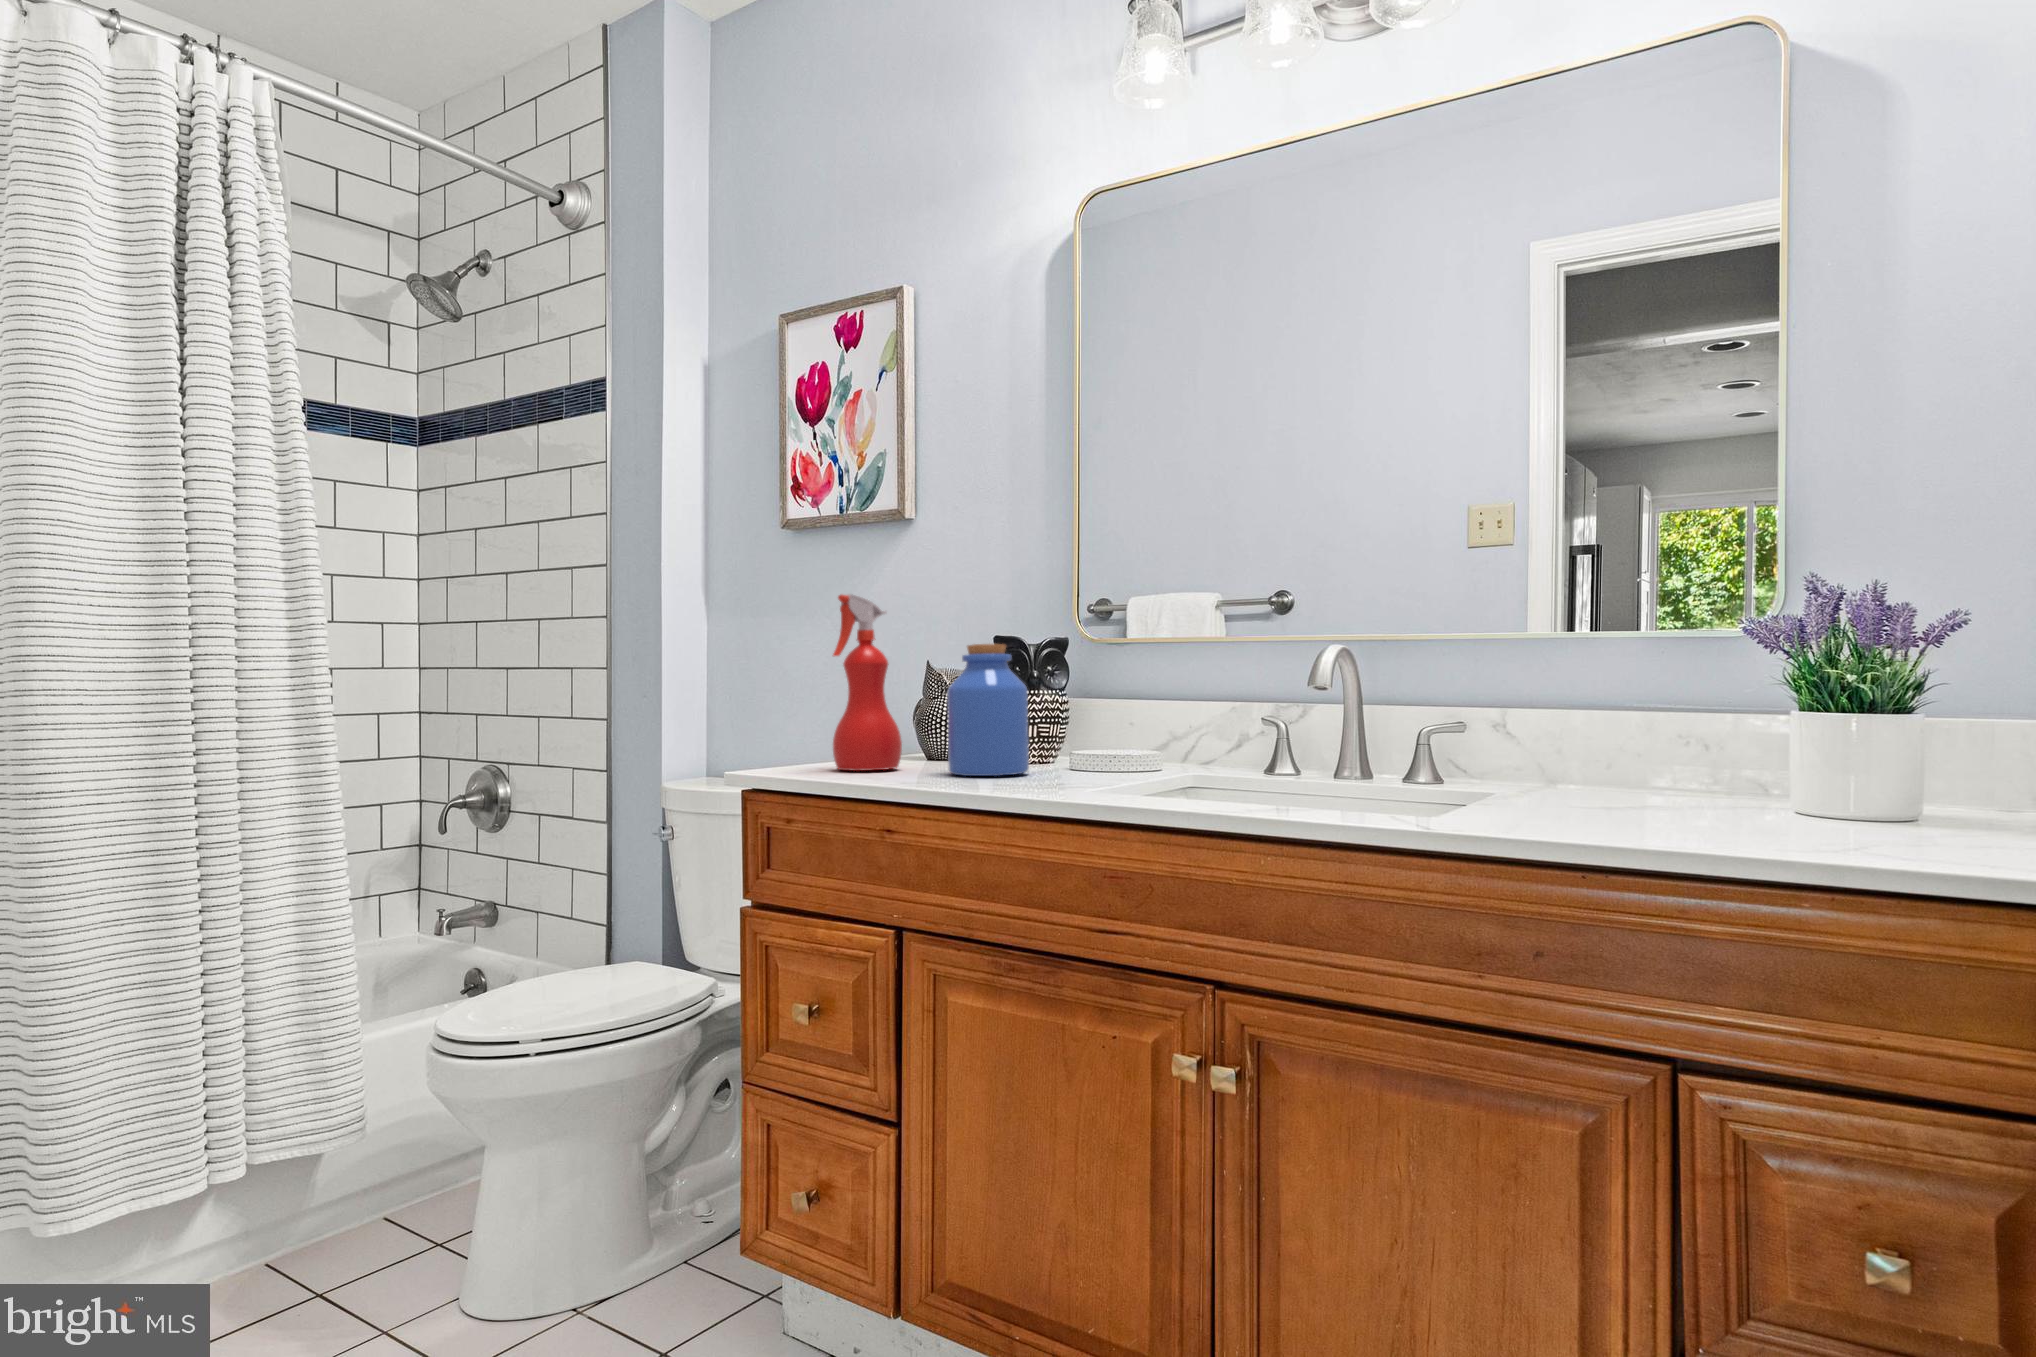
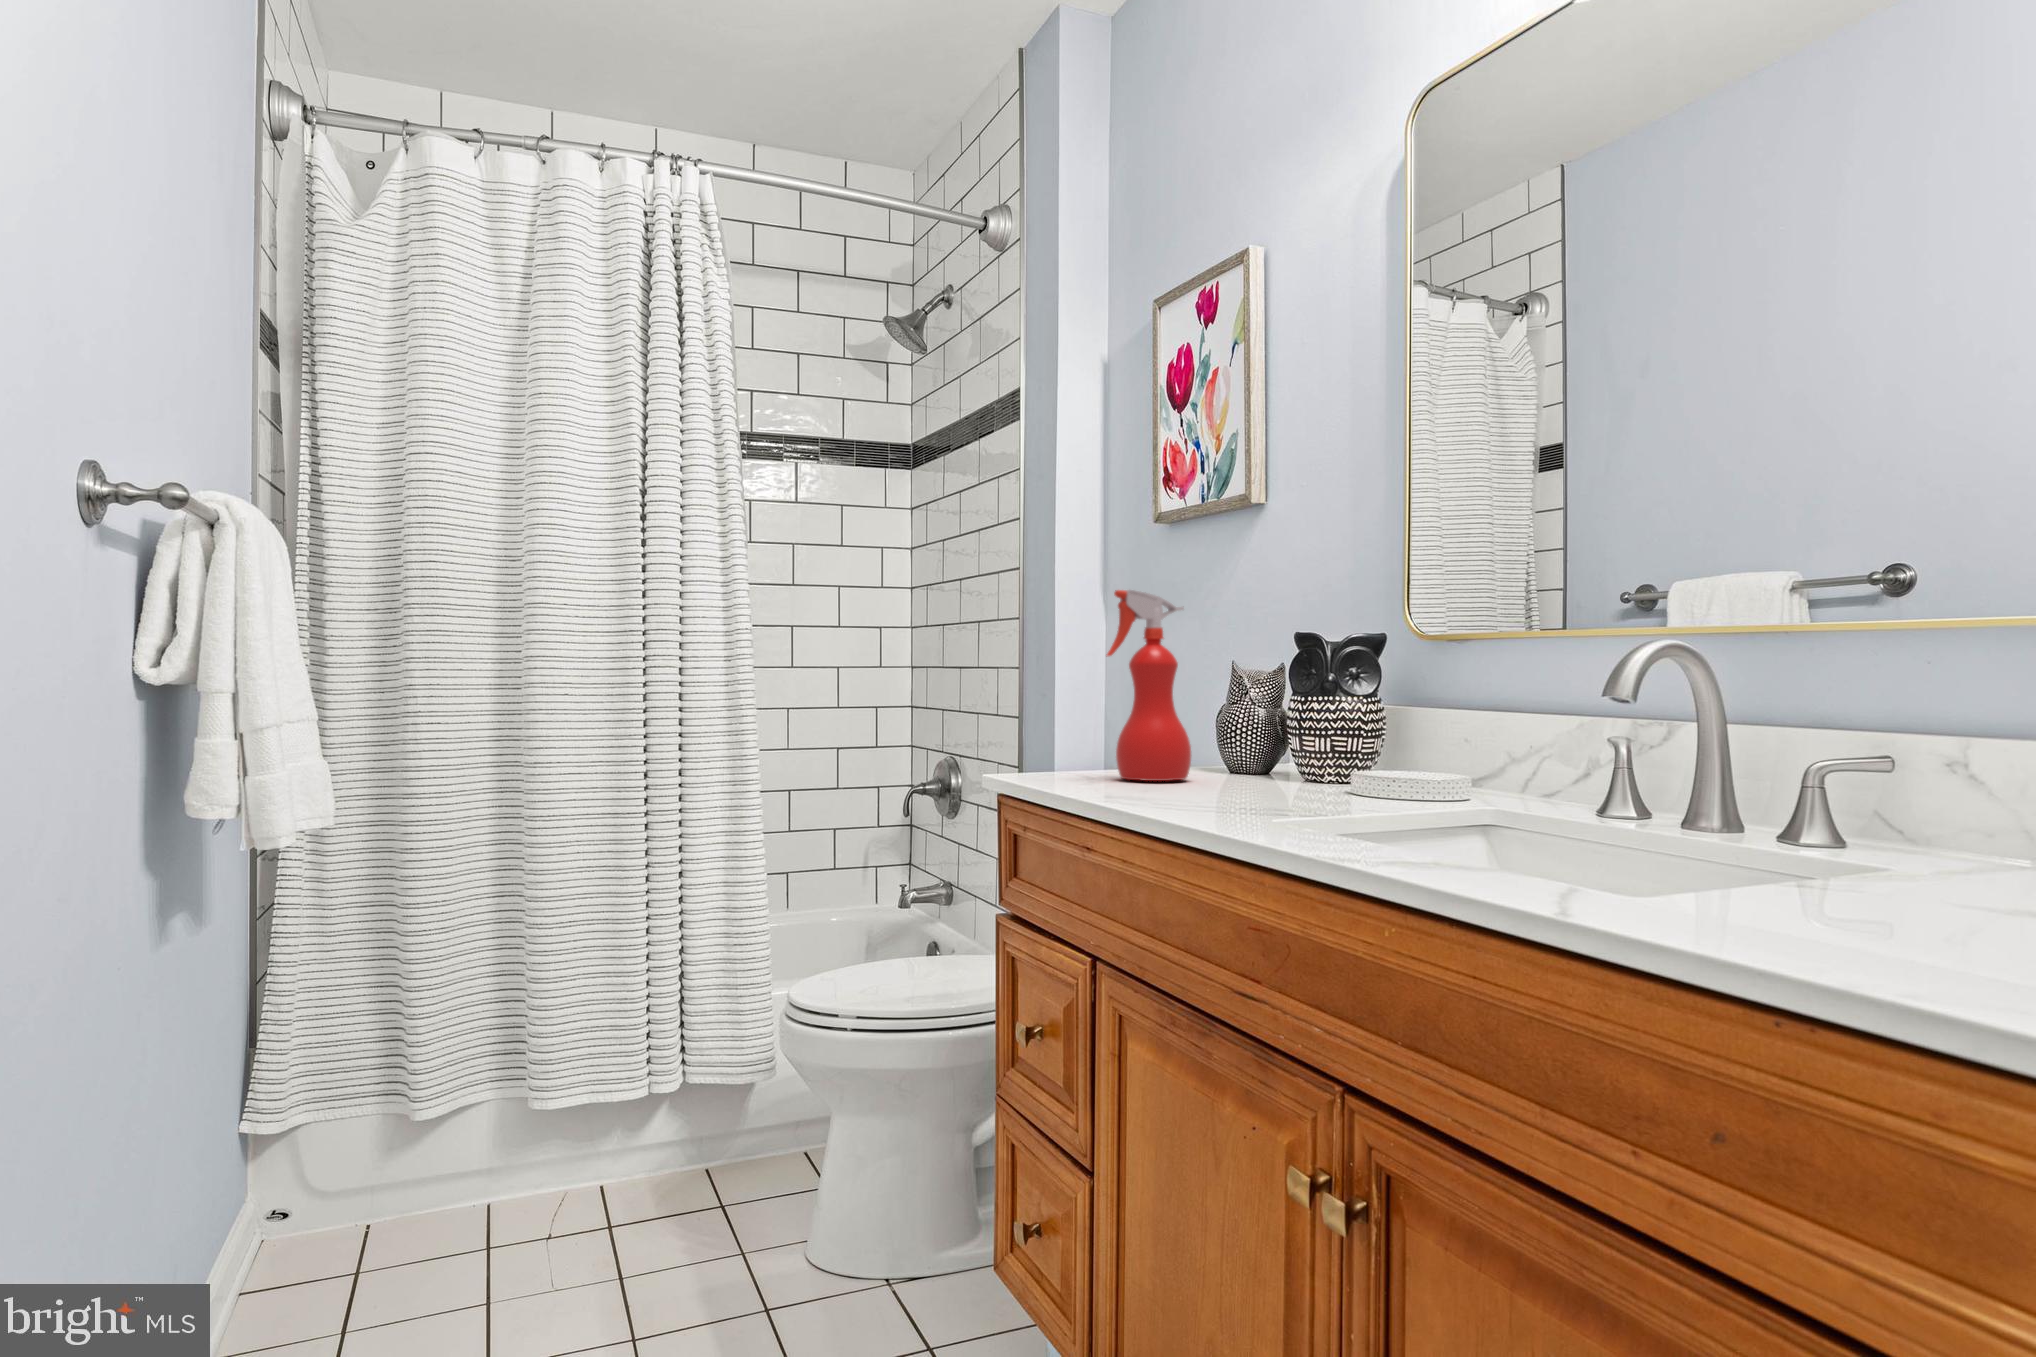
jar: present [947,644,1029,776] -> none [1213,642,1309,794]

